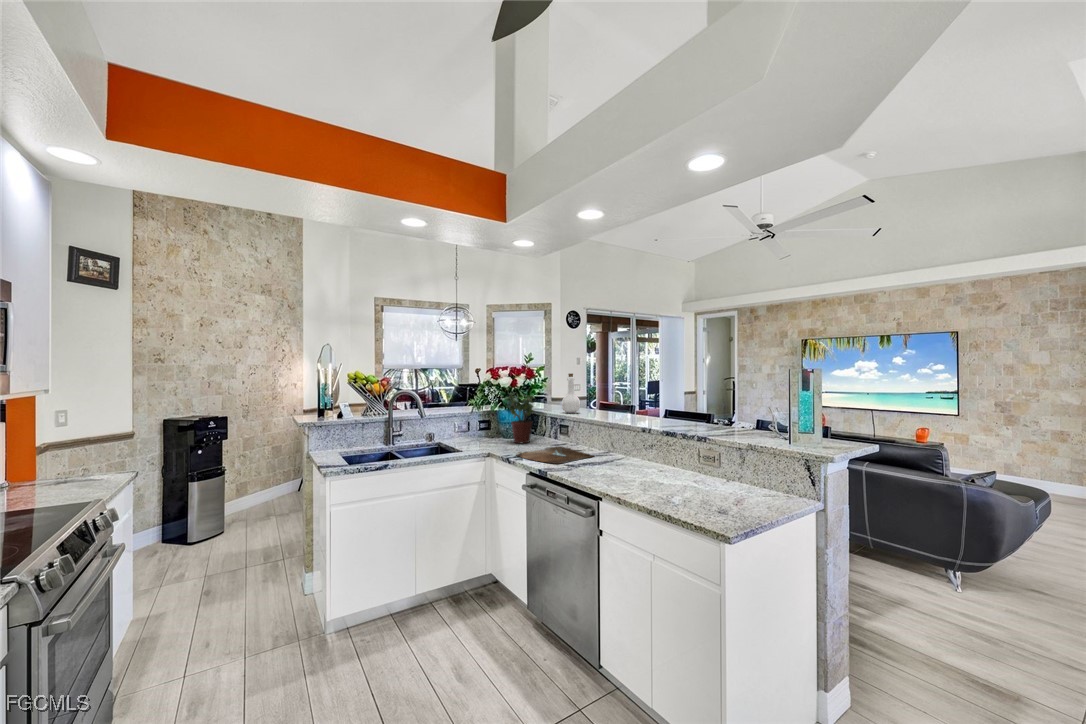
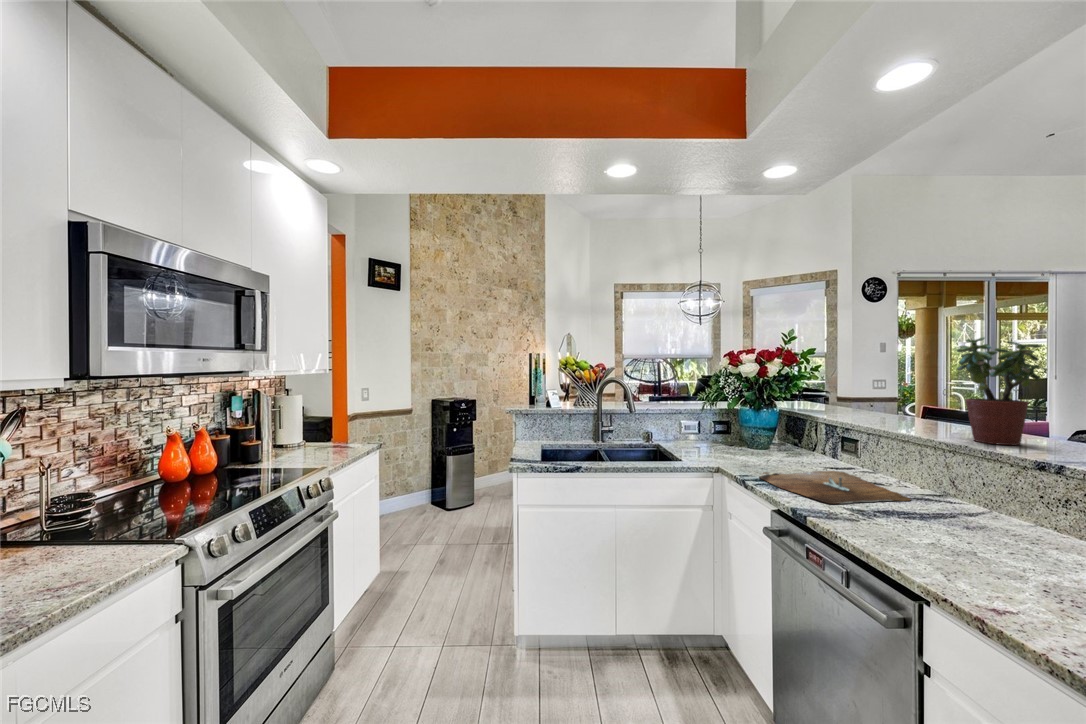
bottle: present [562,373,580,413] -> none [846,358,882,420]
potted plant: present [506,393,534,443] -> present [957,337,1047,445]

